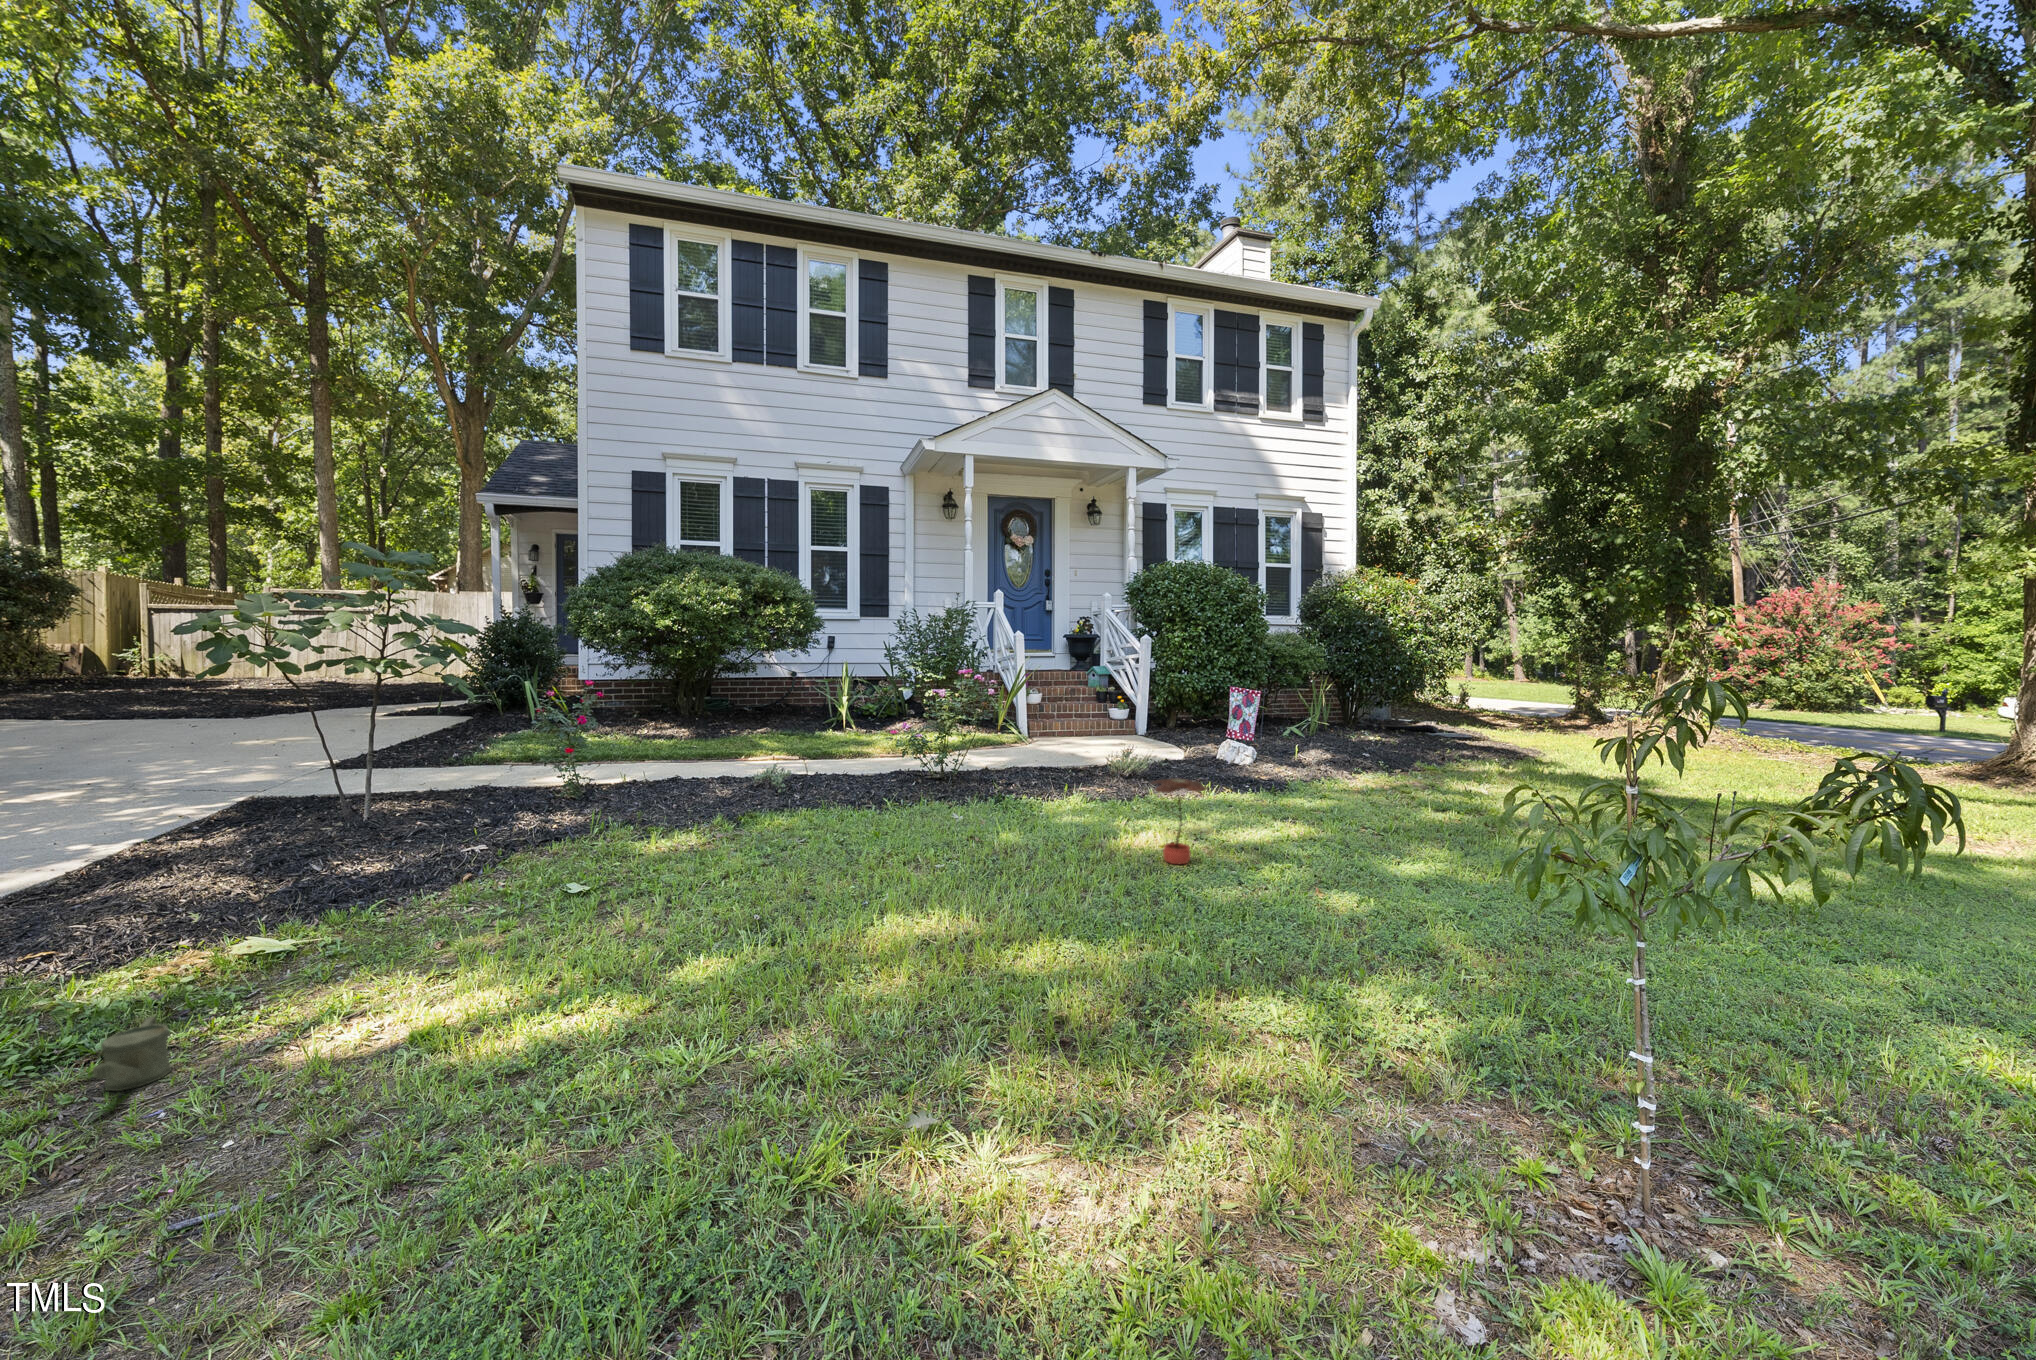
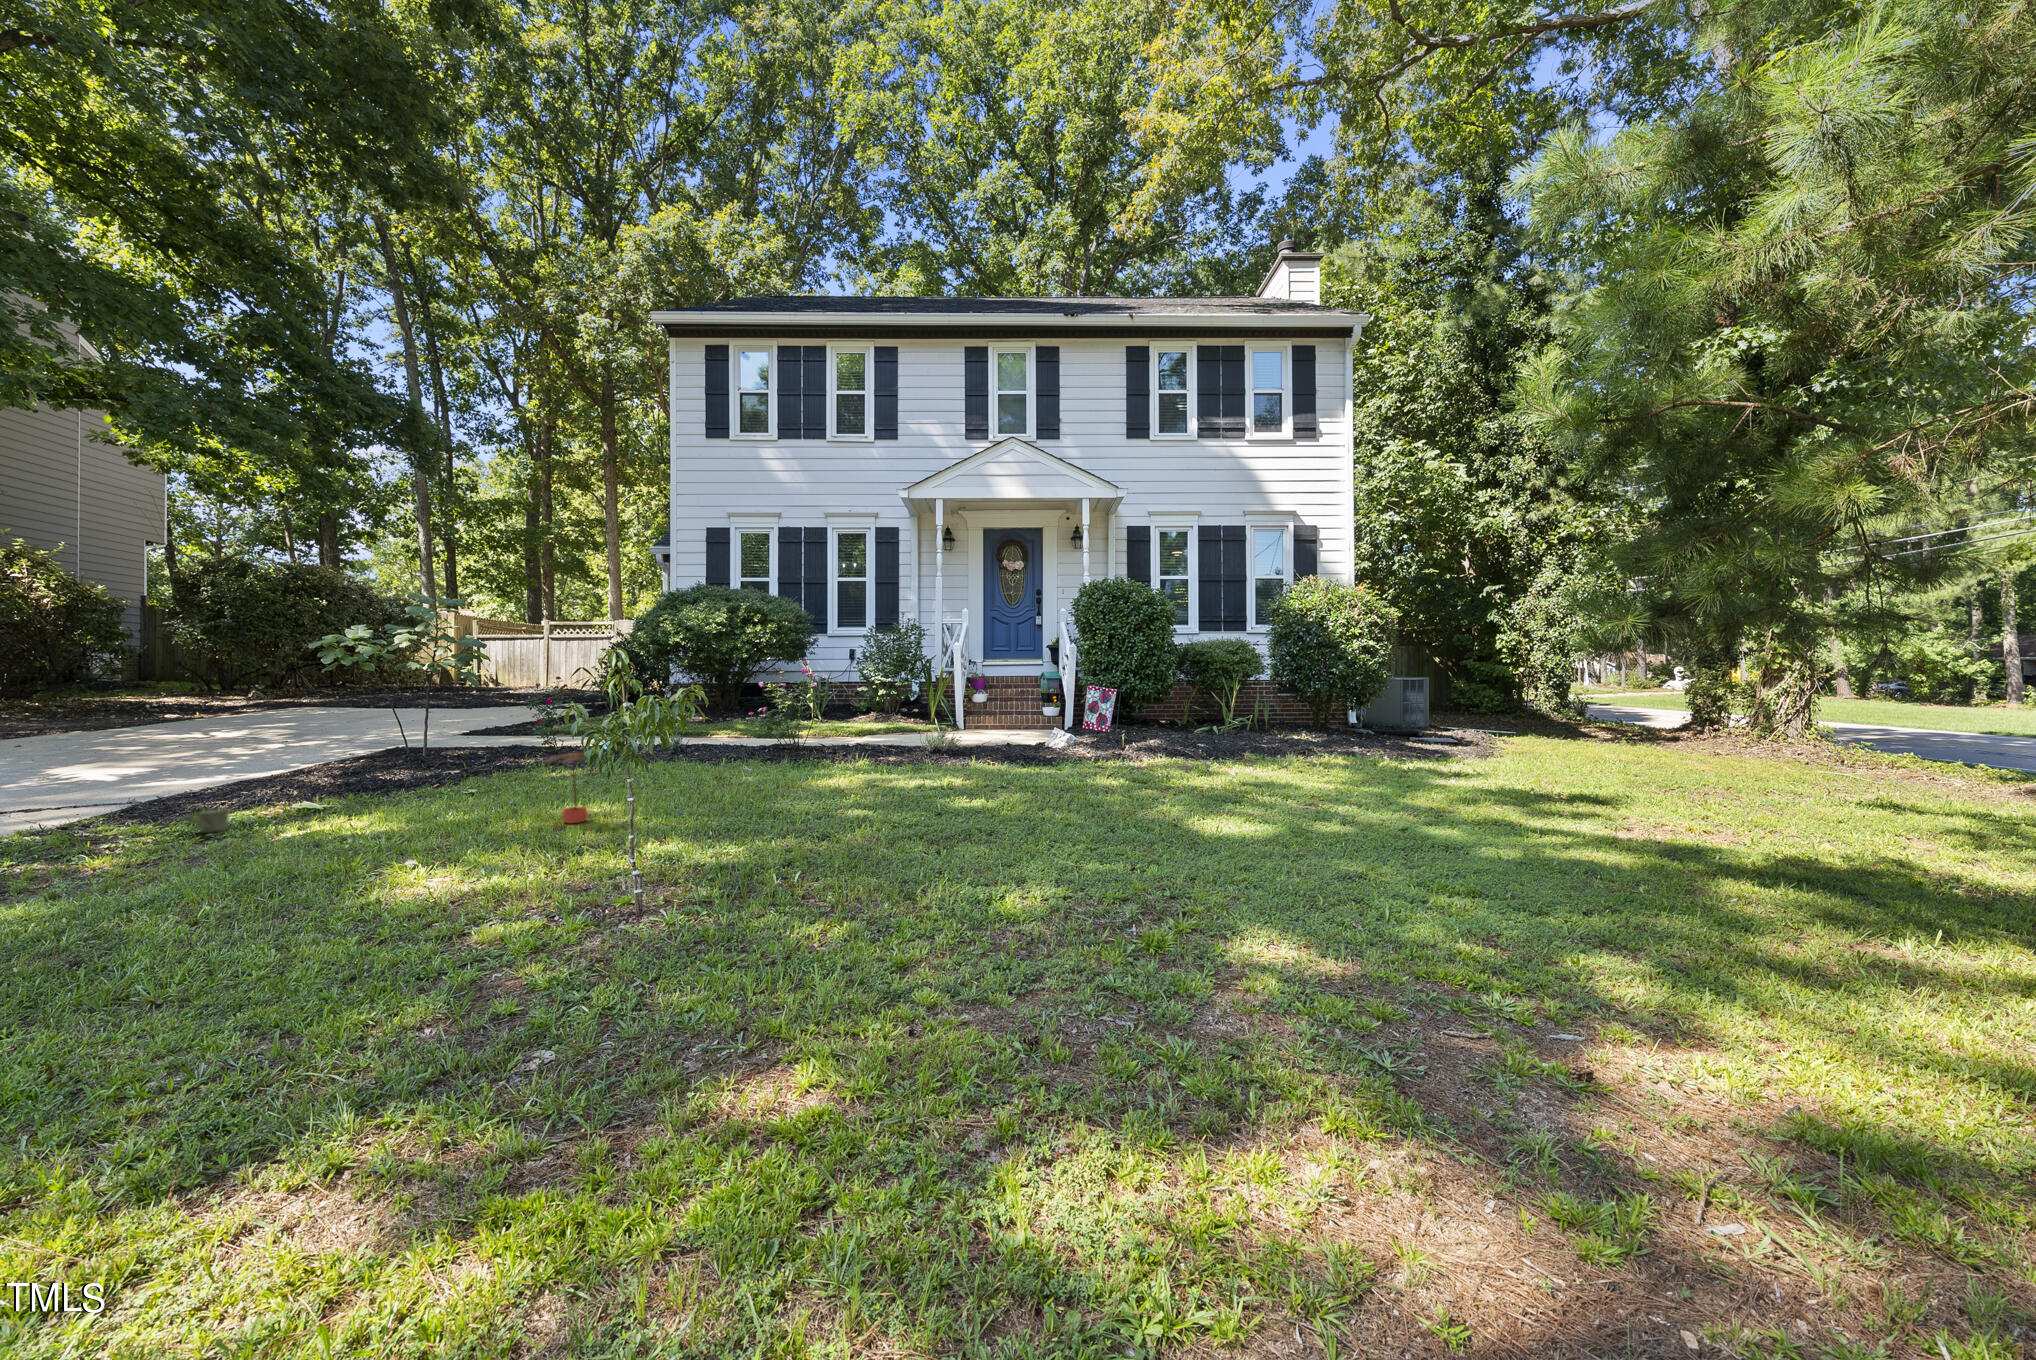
potted plant: present [1151,778,1208,864] -> present [545,753,588,823]

